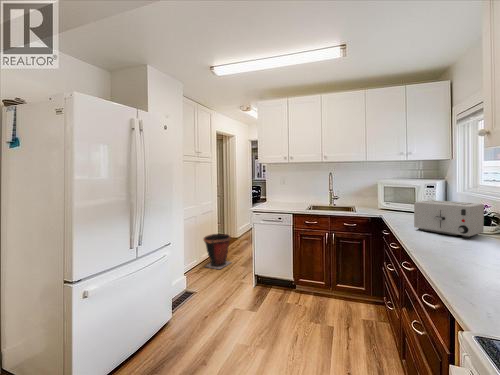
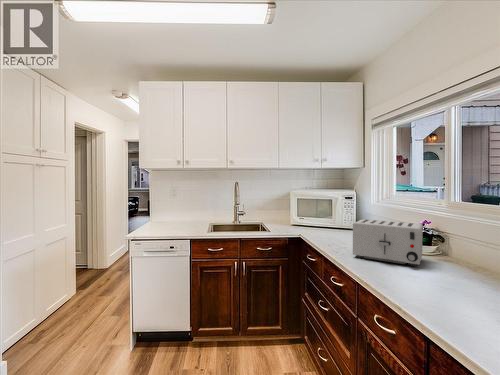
waste bin: present [204,234,231,269] -> none [45,266,97,327]

